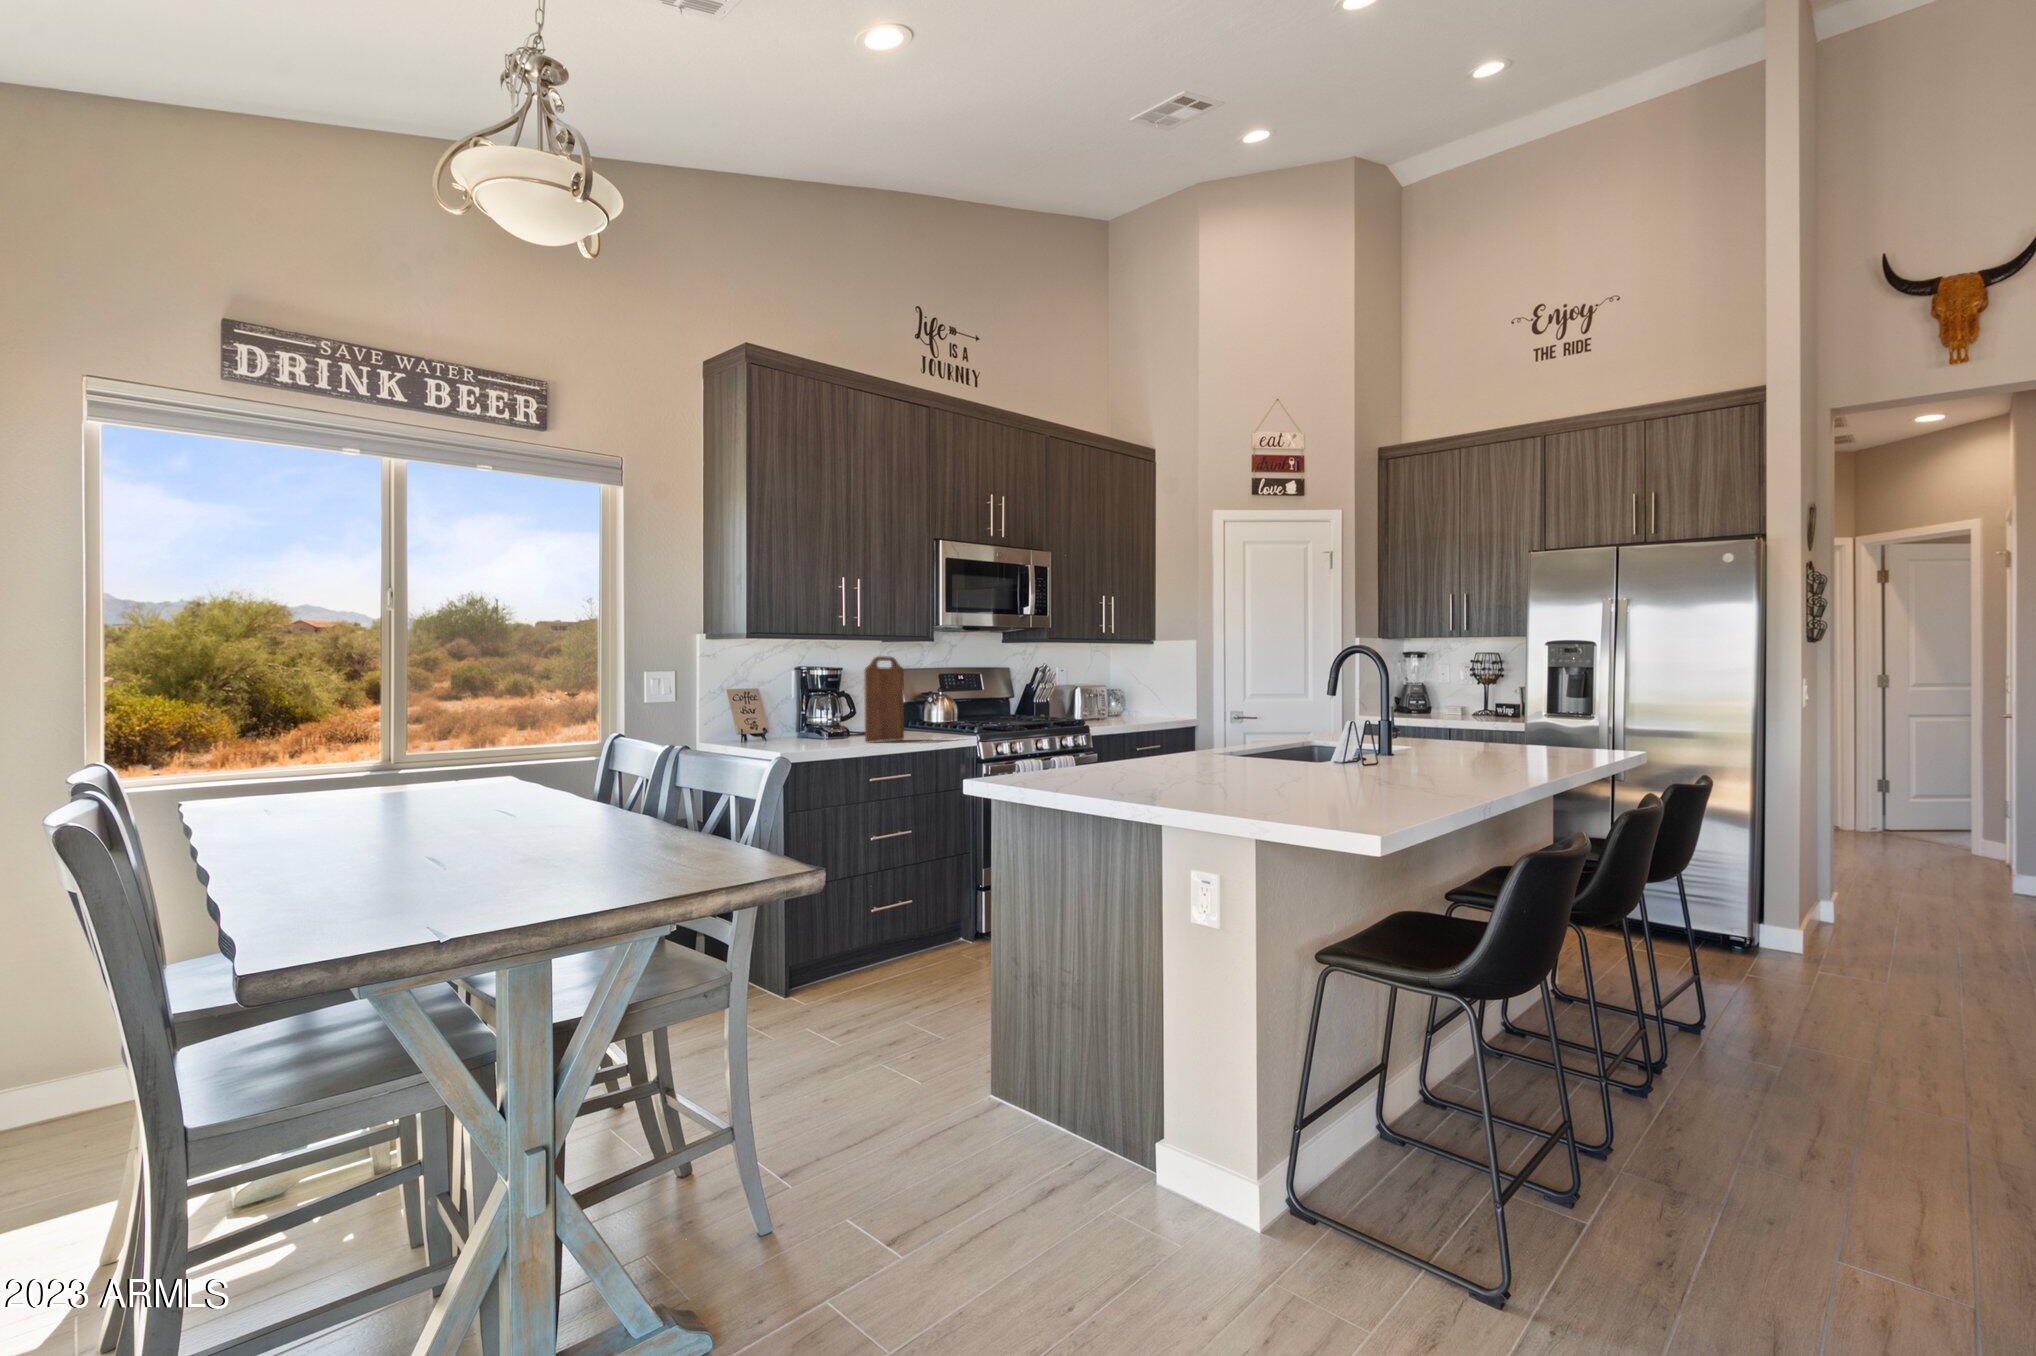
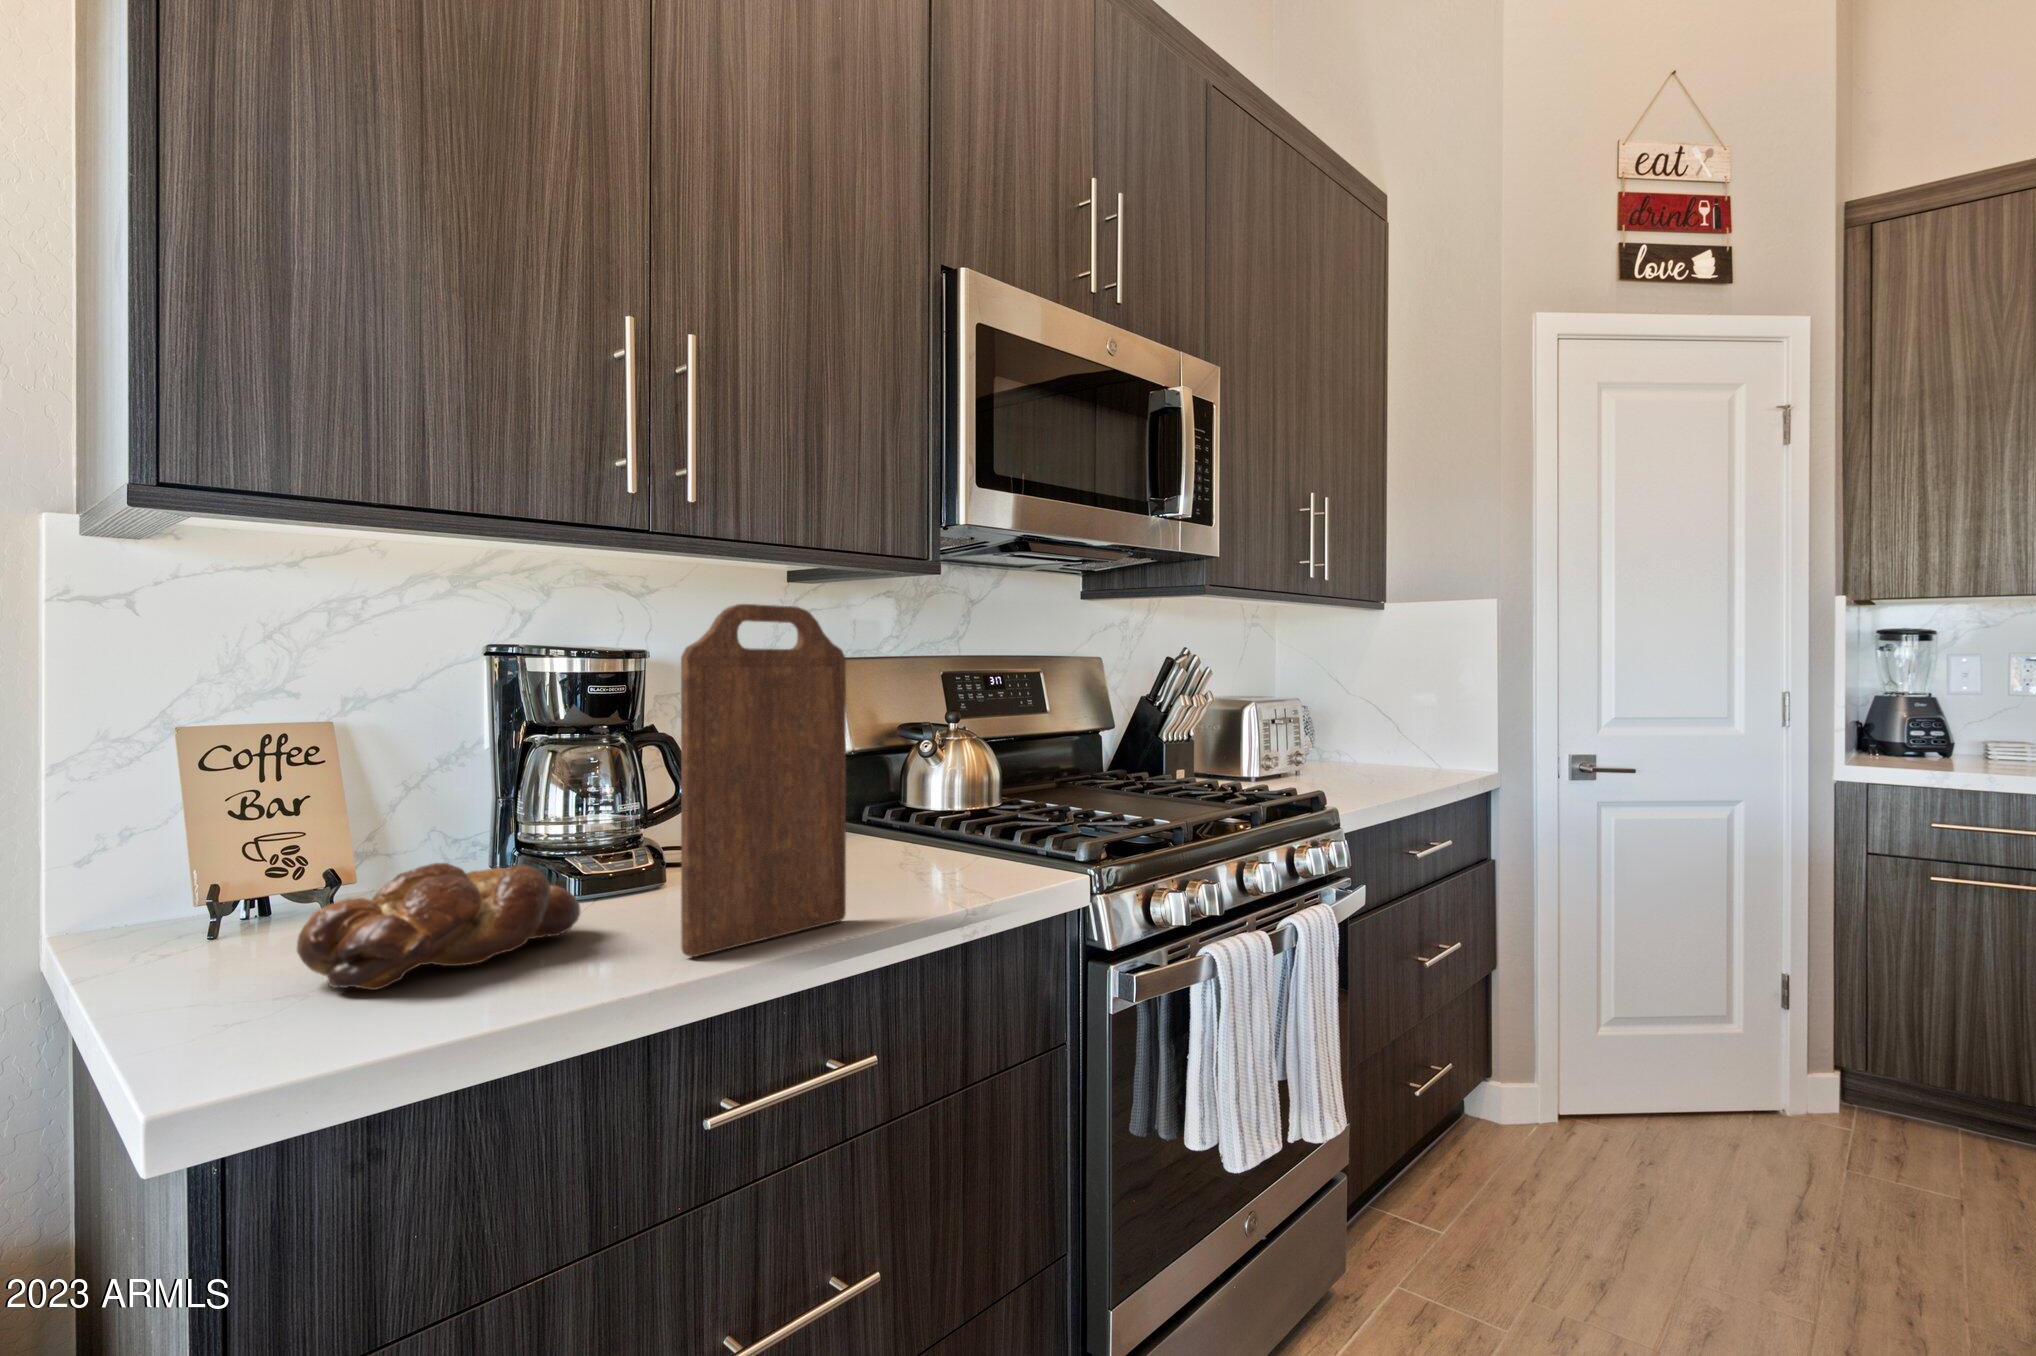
bread loaf: none [781,720,837,745] -> present [297,863,580,990]

